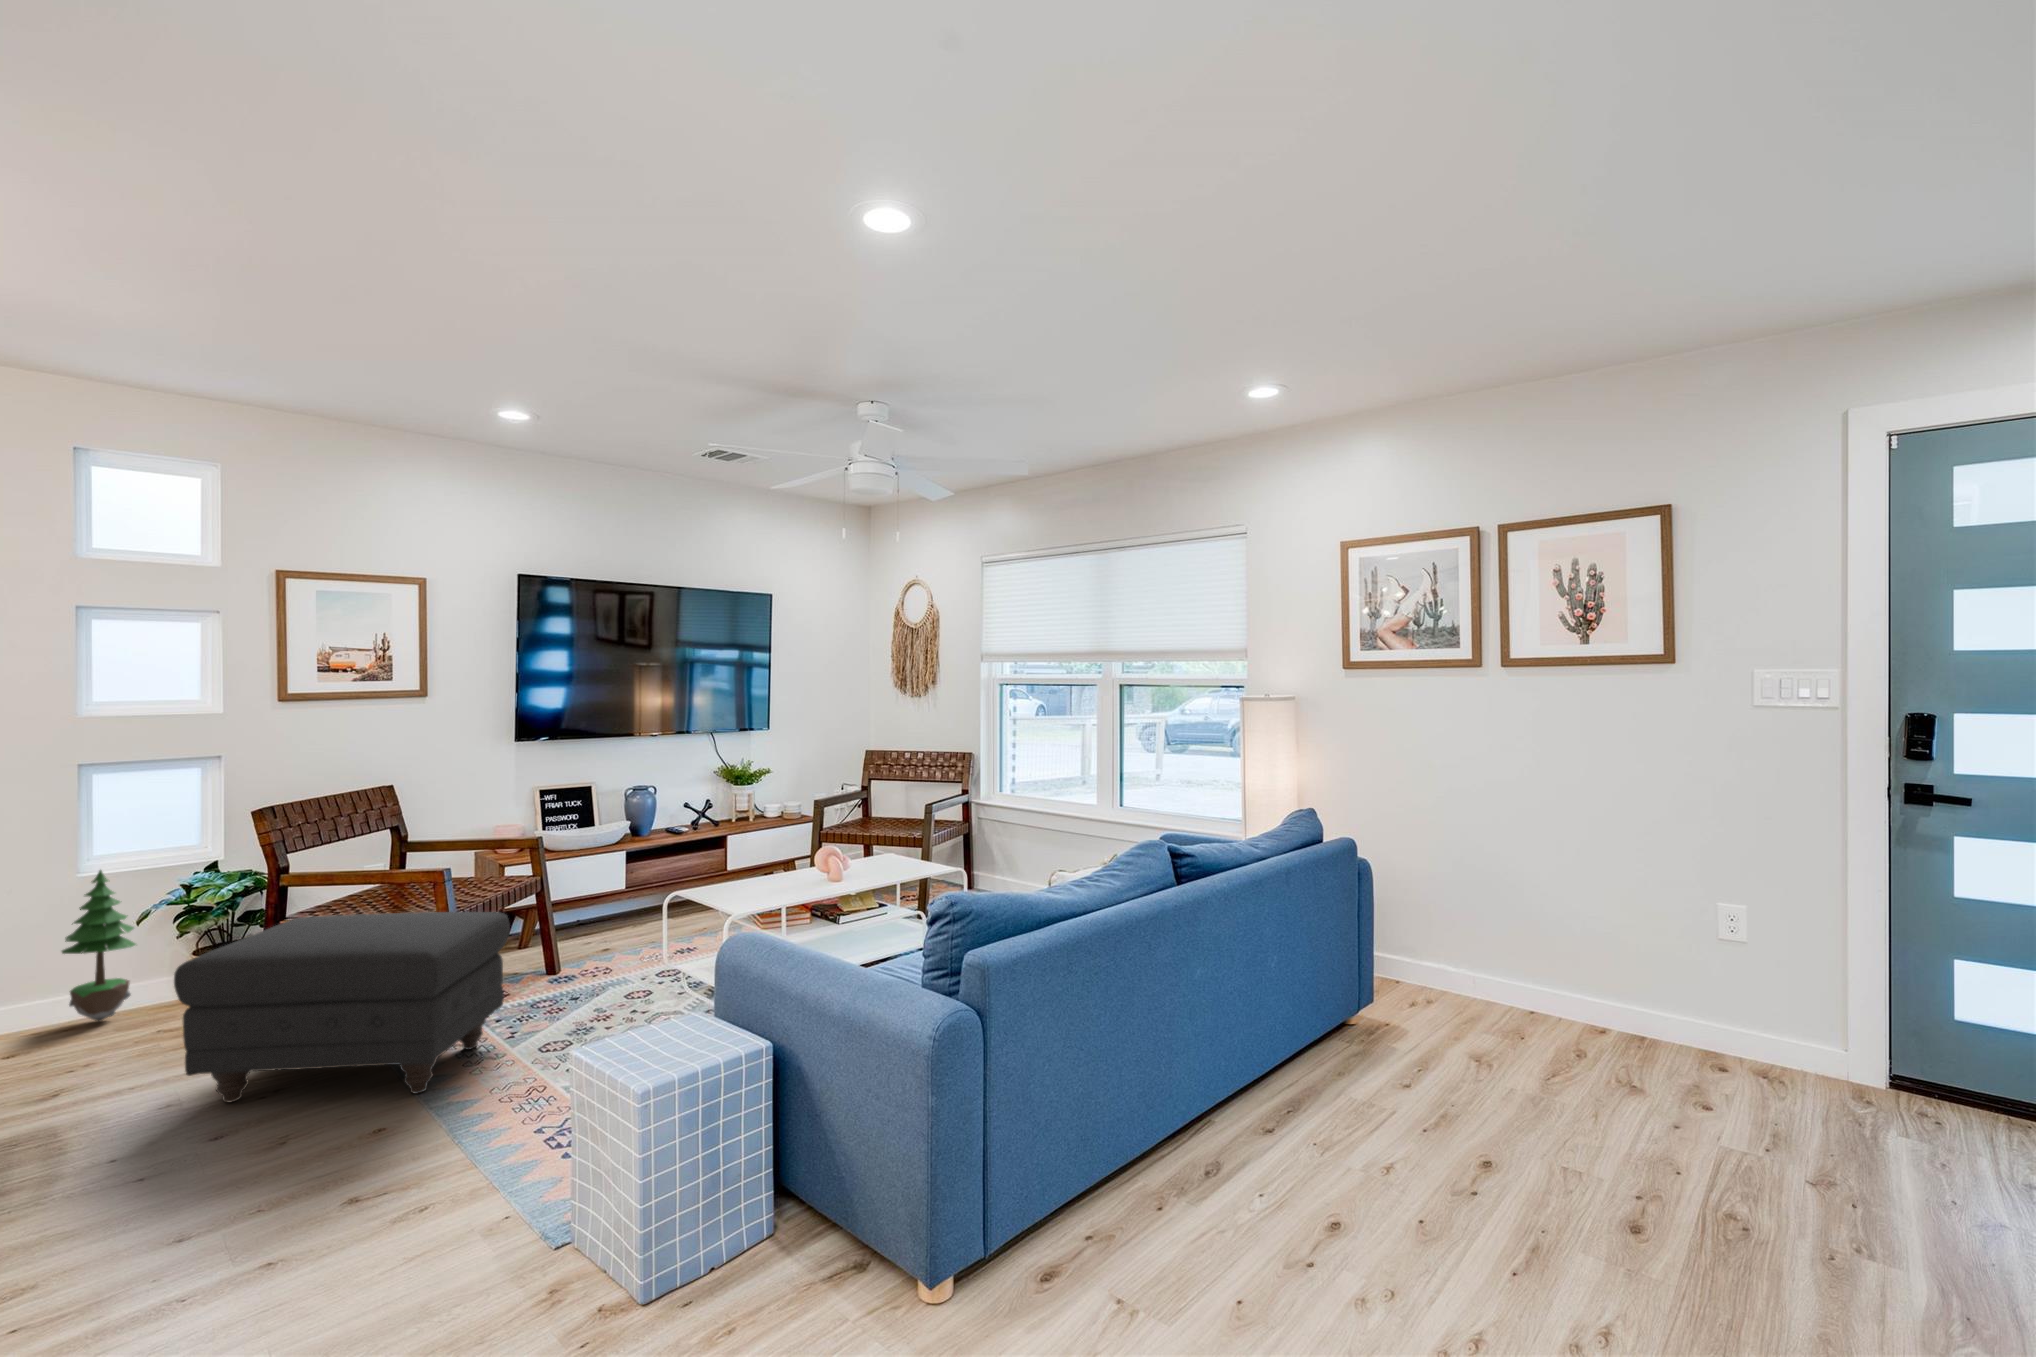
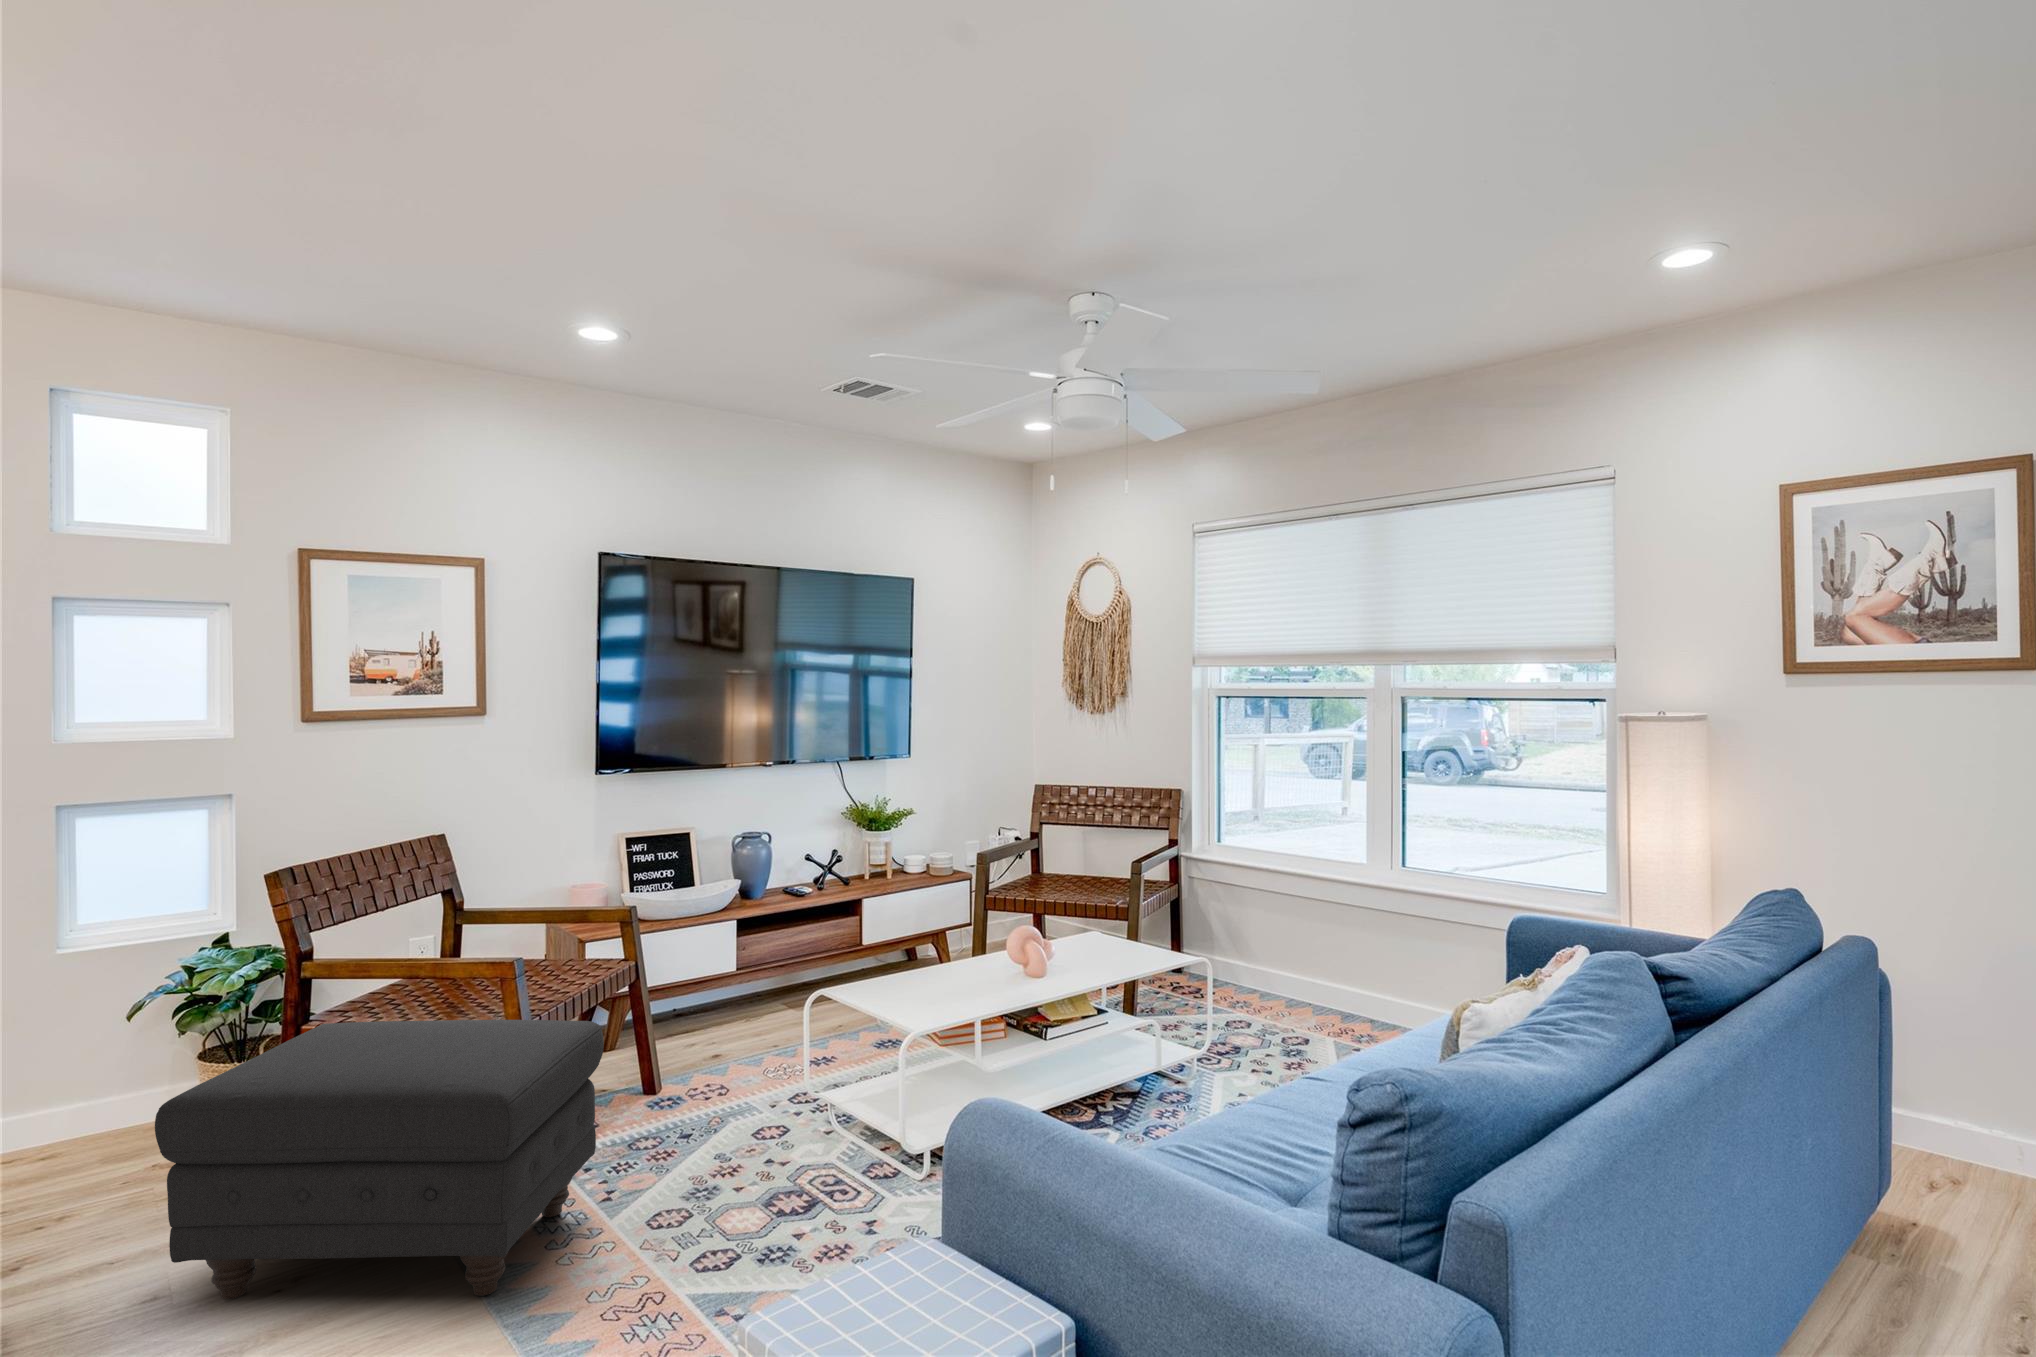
potted tree: present [62,870,136,1021] -> none [32,946,127,1150]

